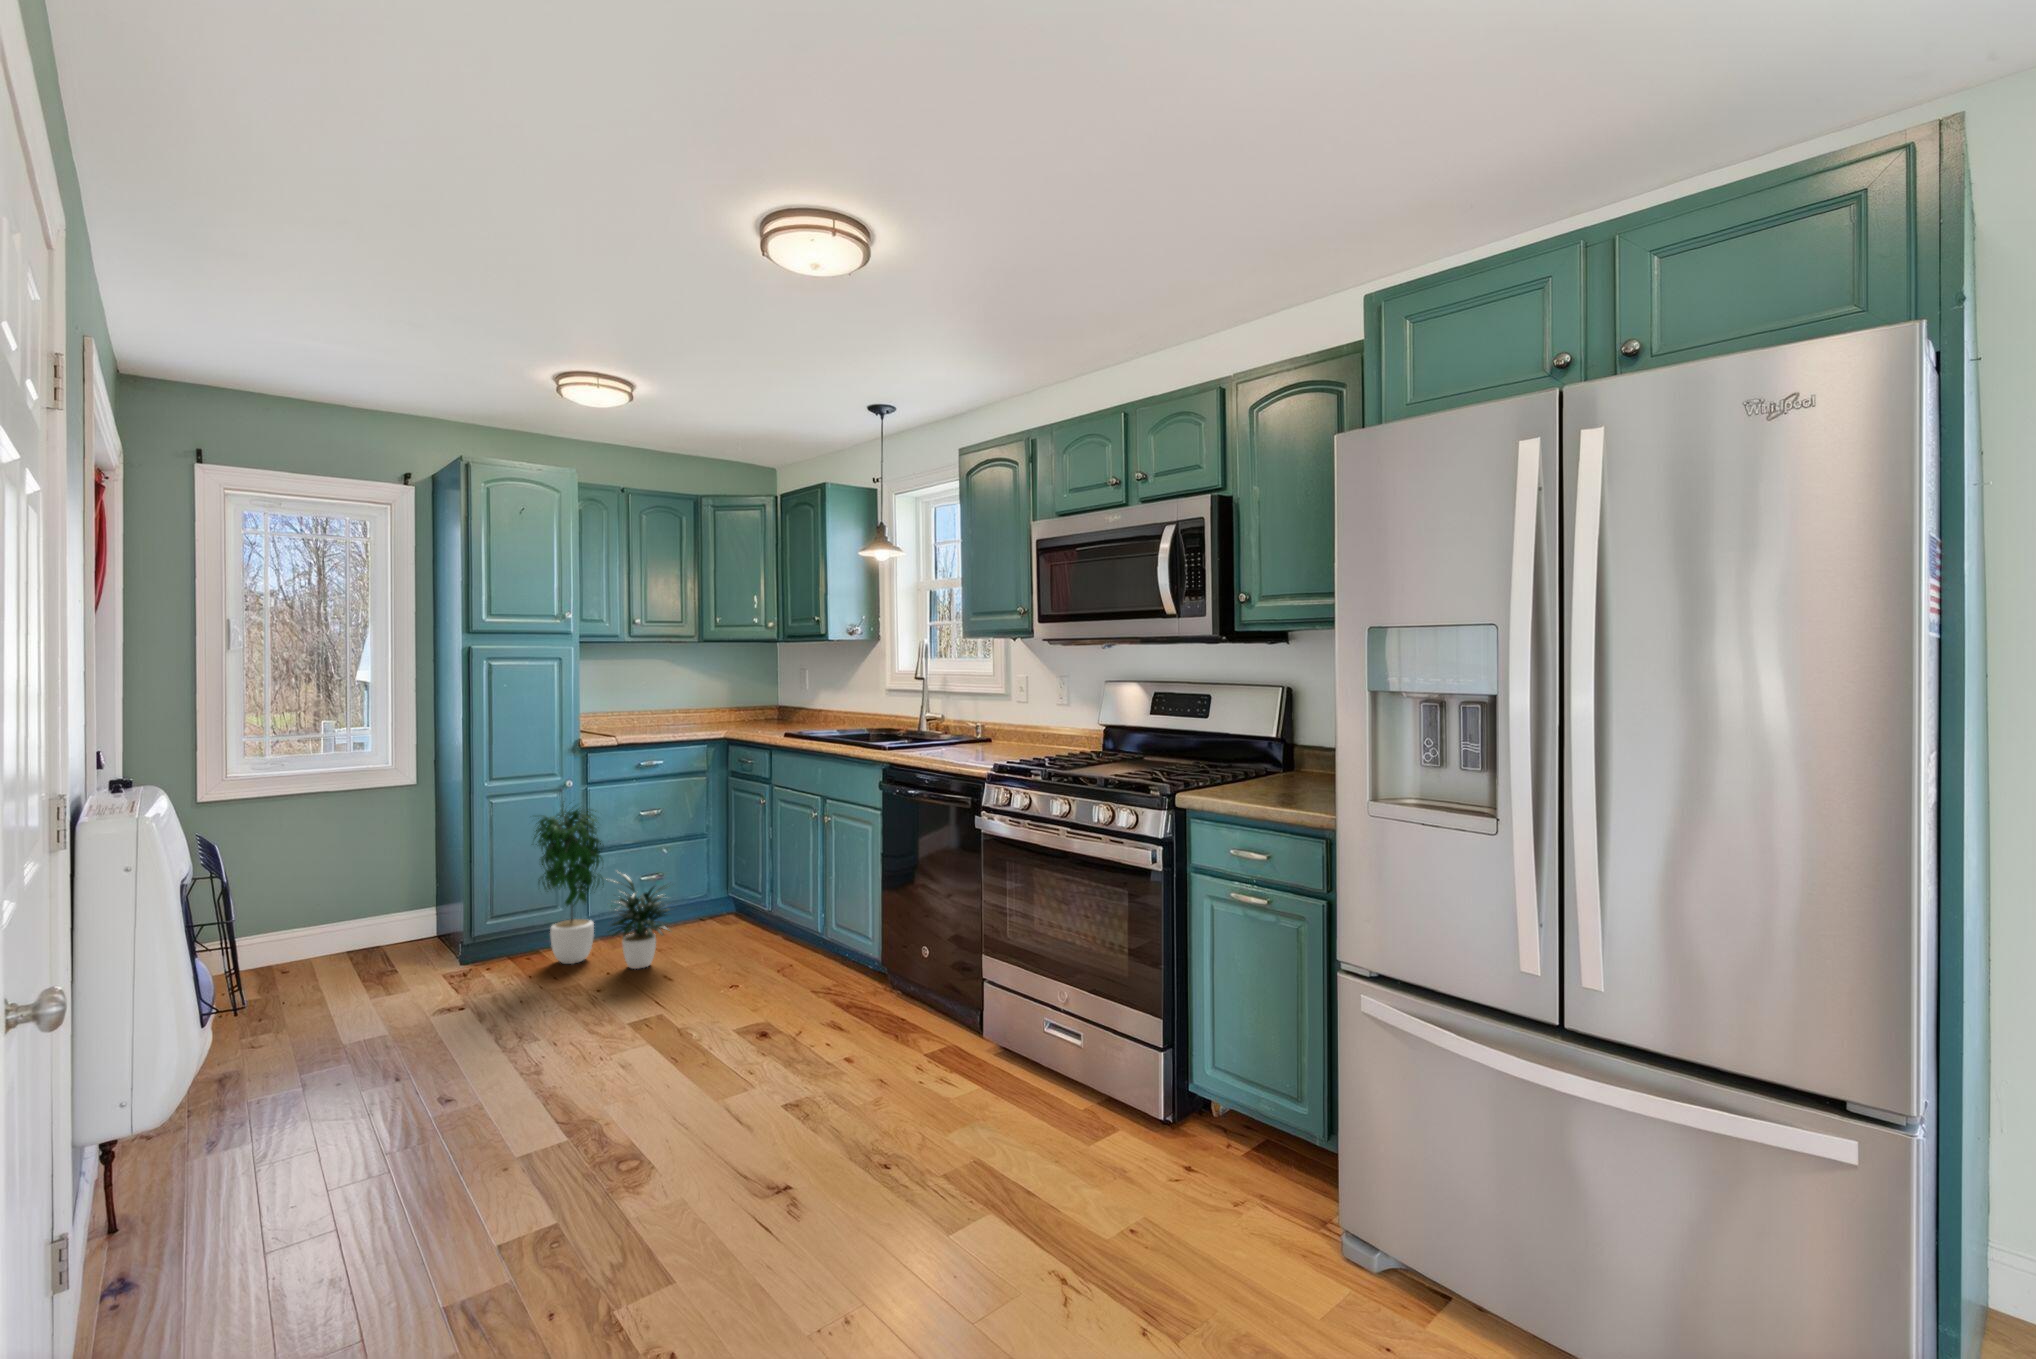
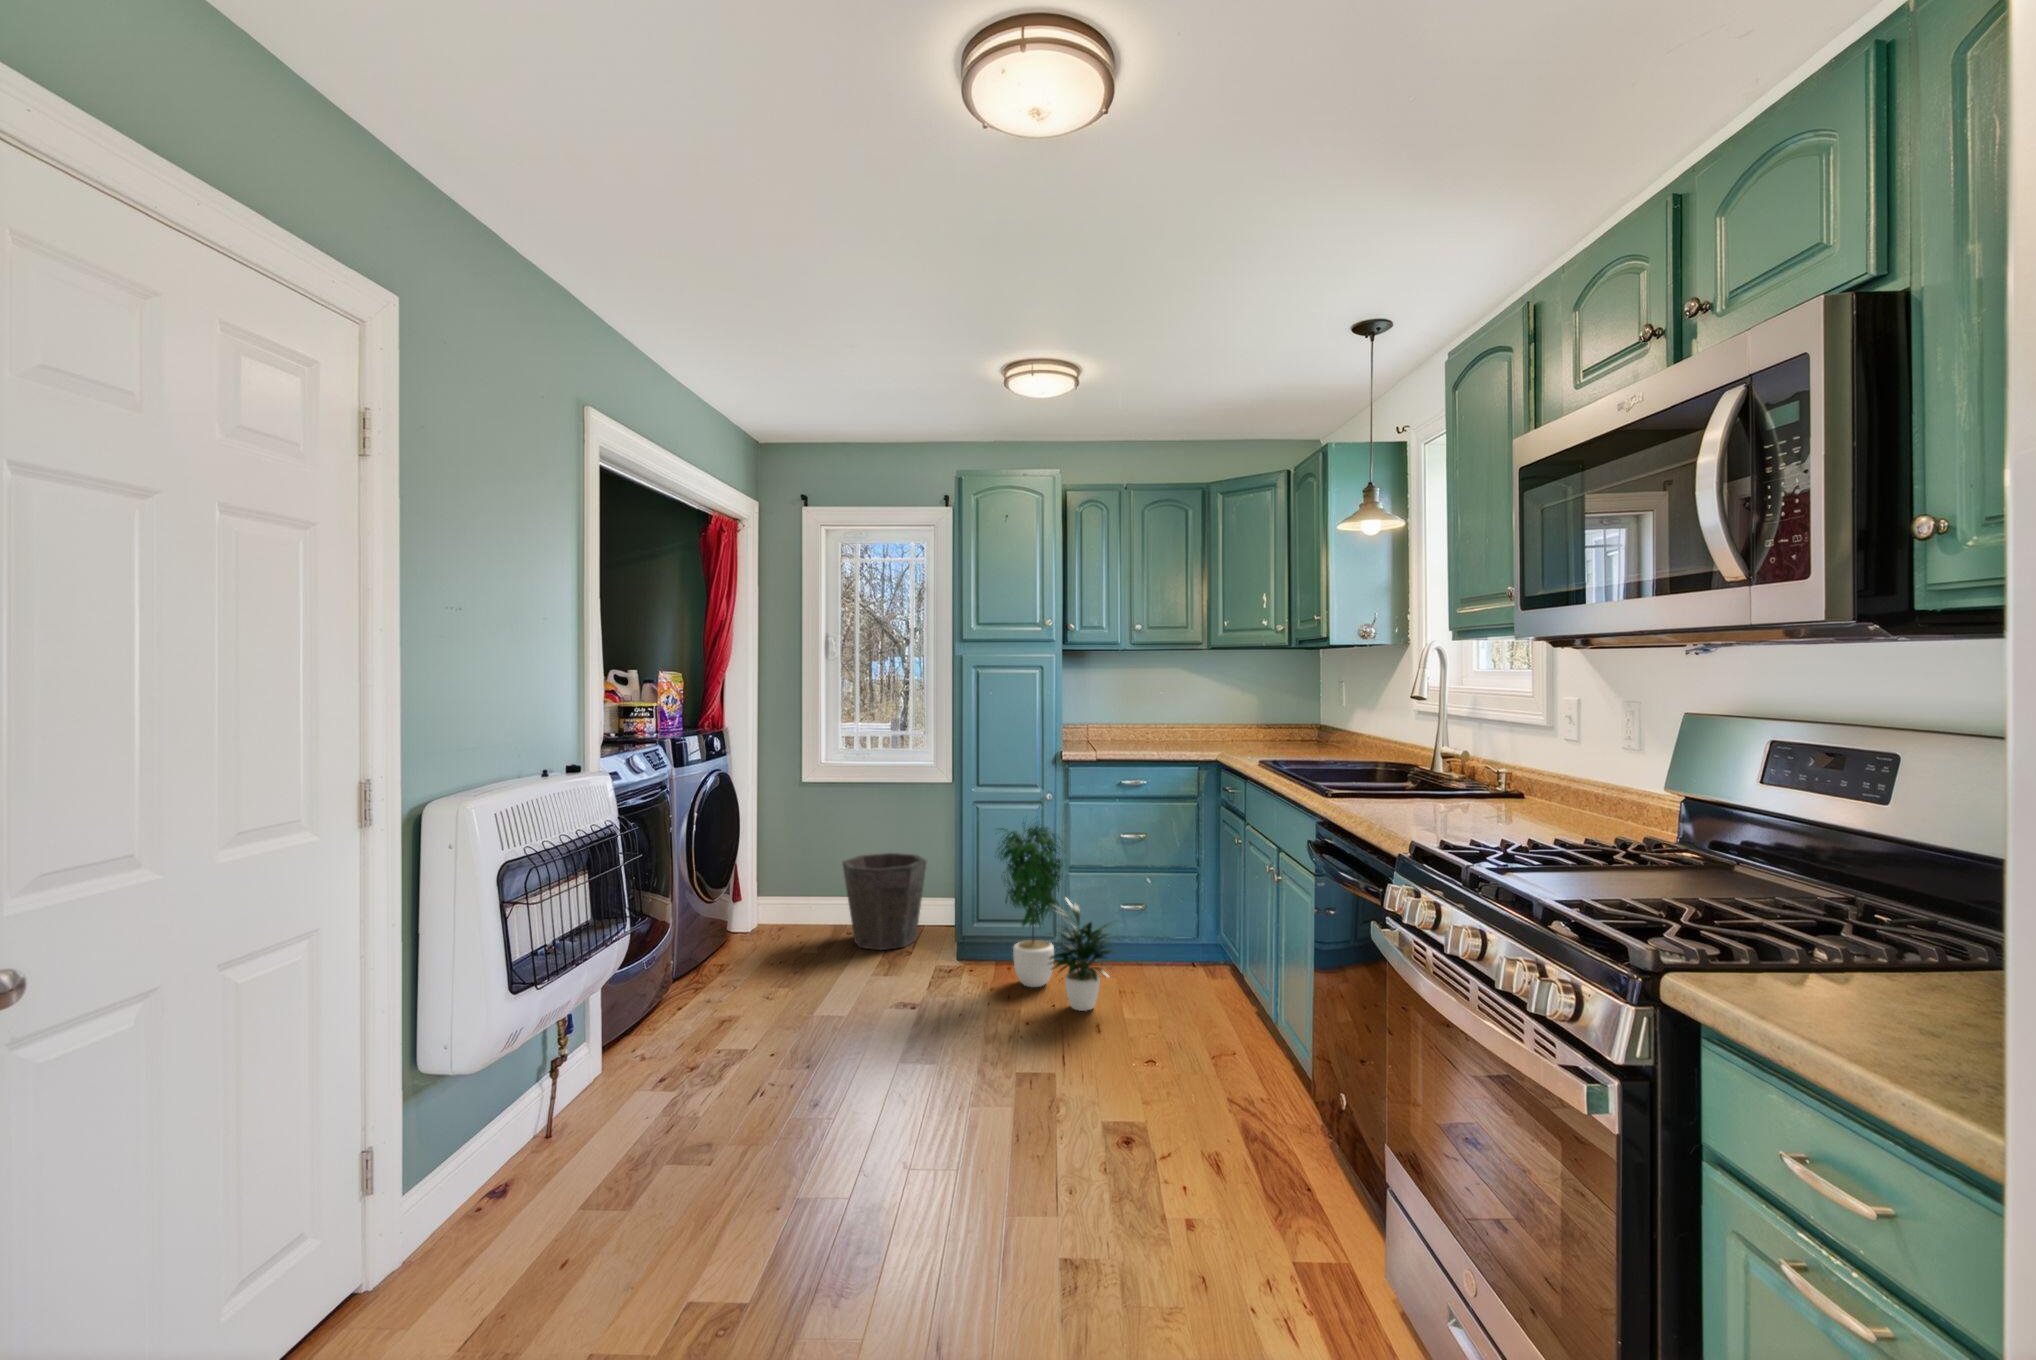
waste bin: none [289,864,405,975] -> present [842,853,926,950]

